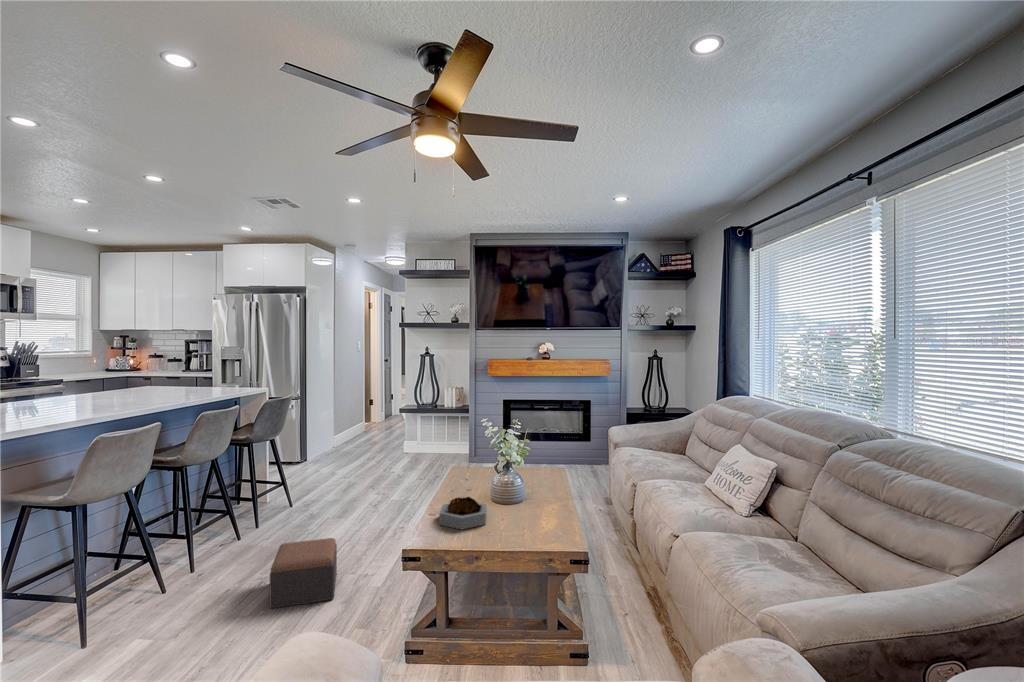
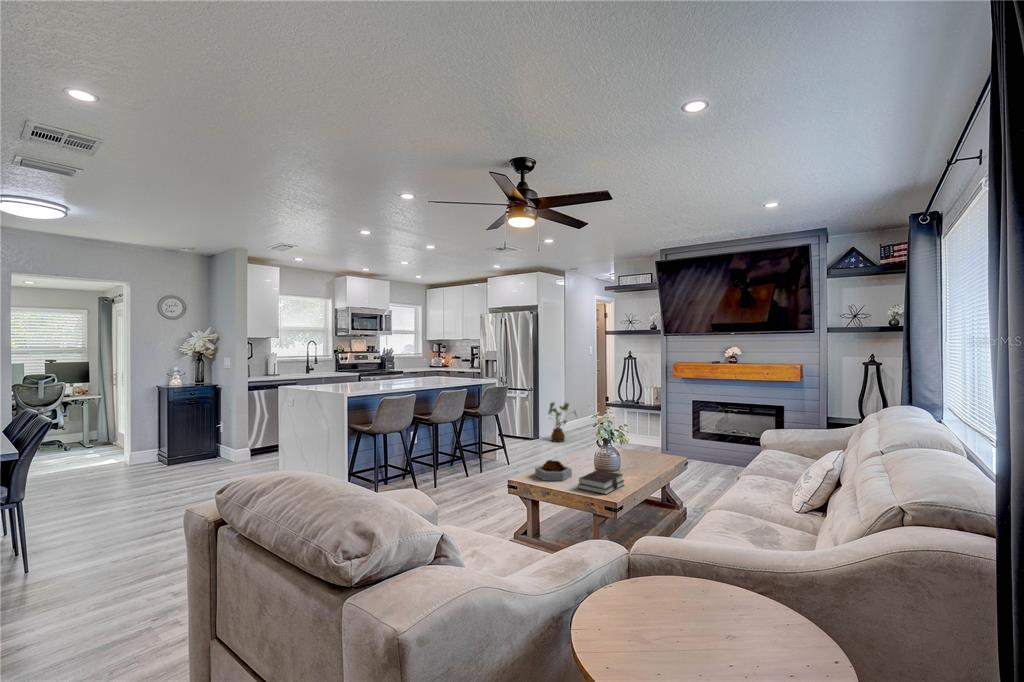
house plant: none [322,411,362,463] -> present [549,402,576,442]
hardback book: none [520,500,564,534] -> present [578,470,624,494]
footstool: present [269,538,337,608] -> none [455,478,501,517]

